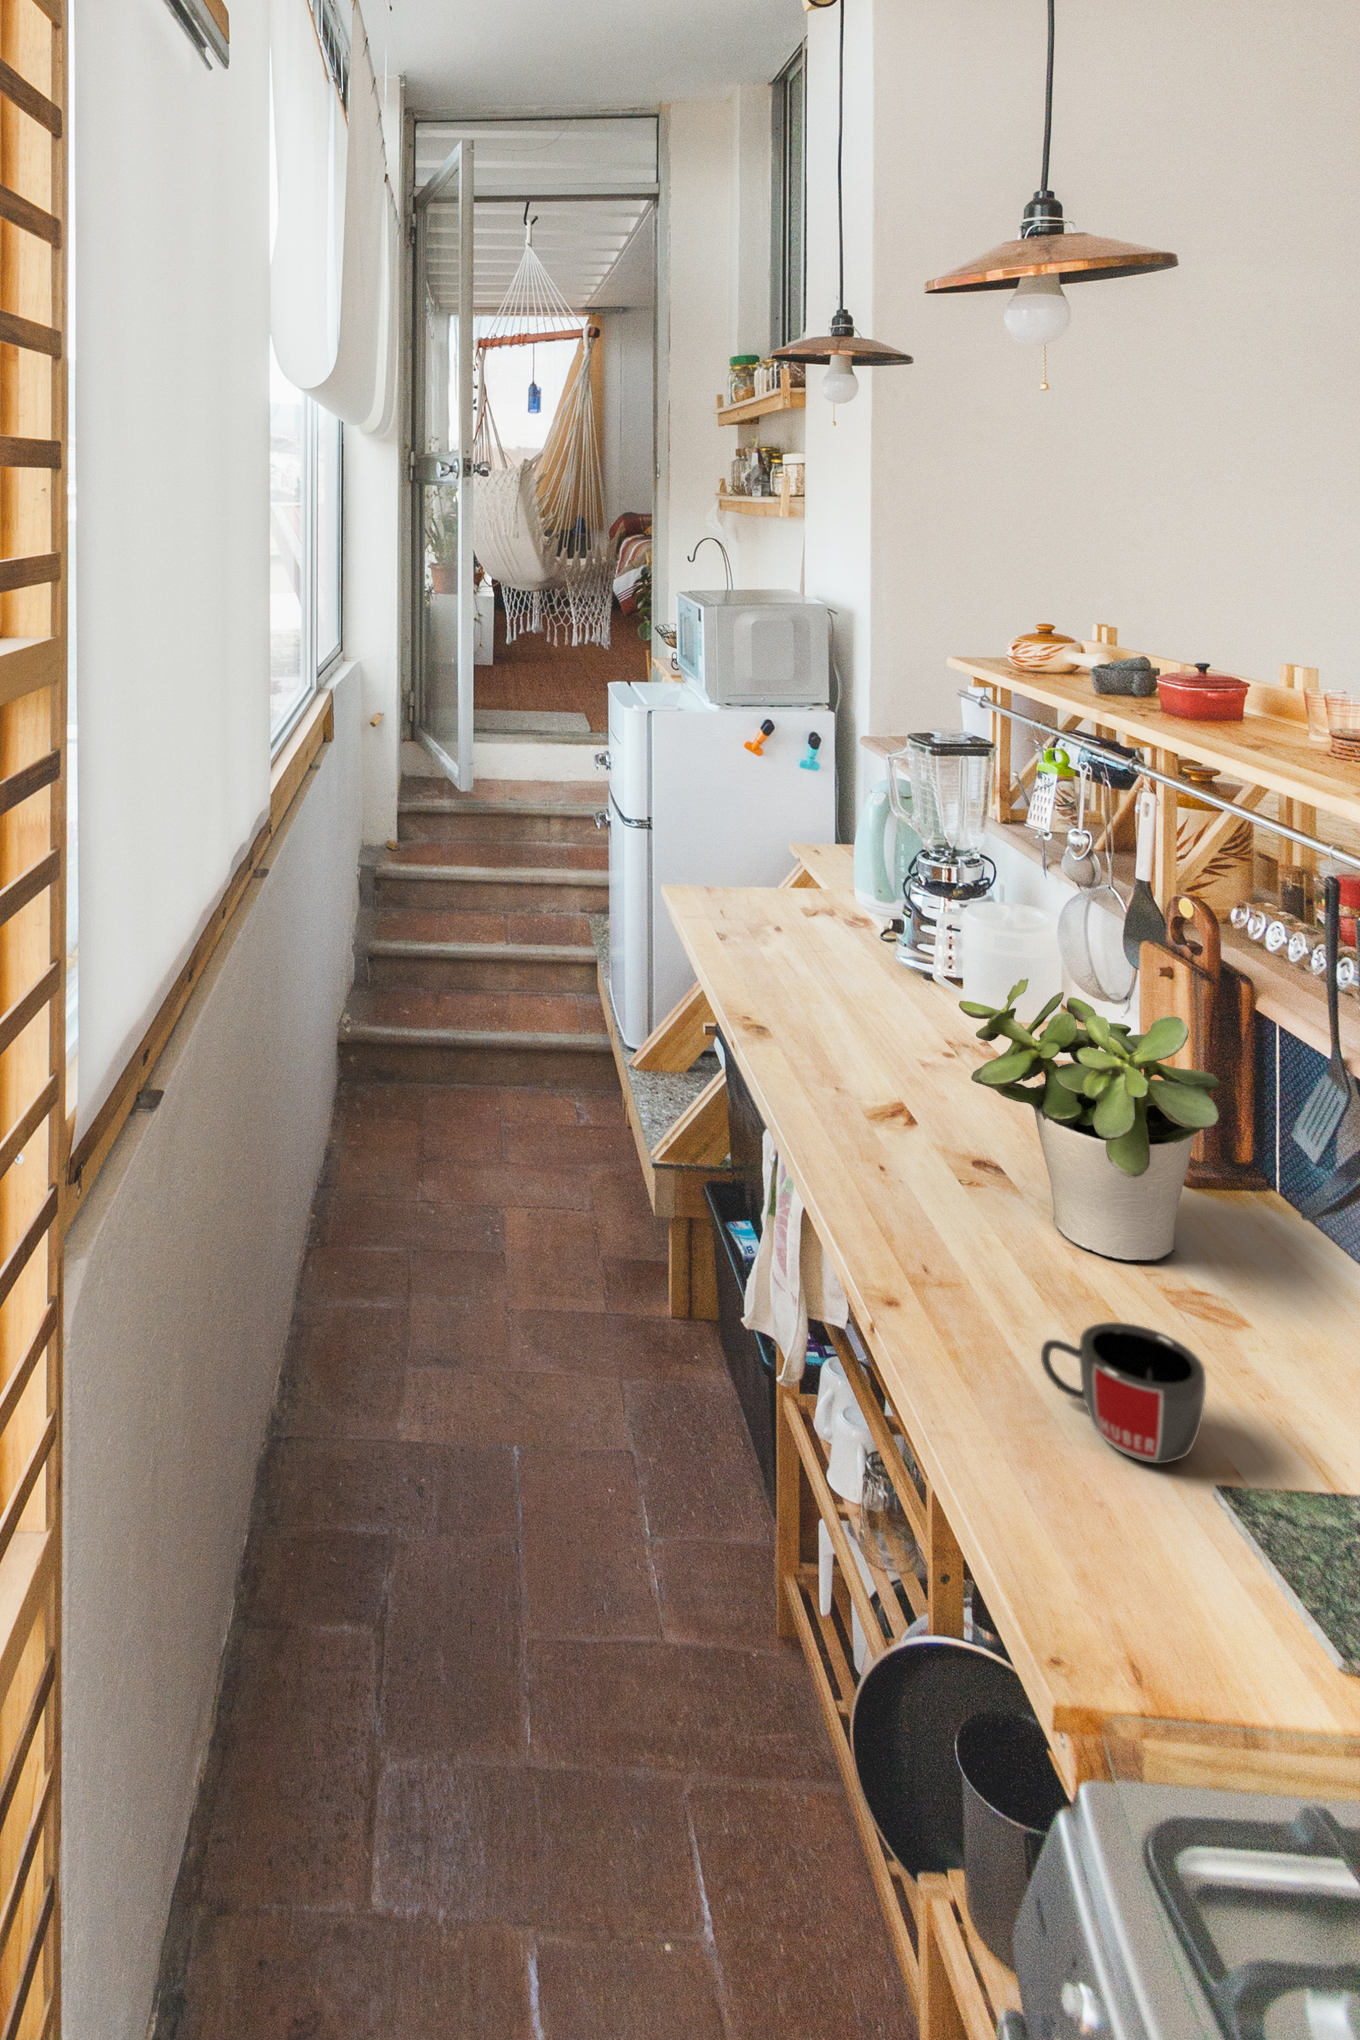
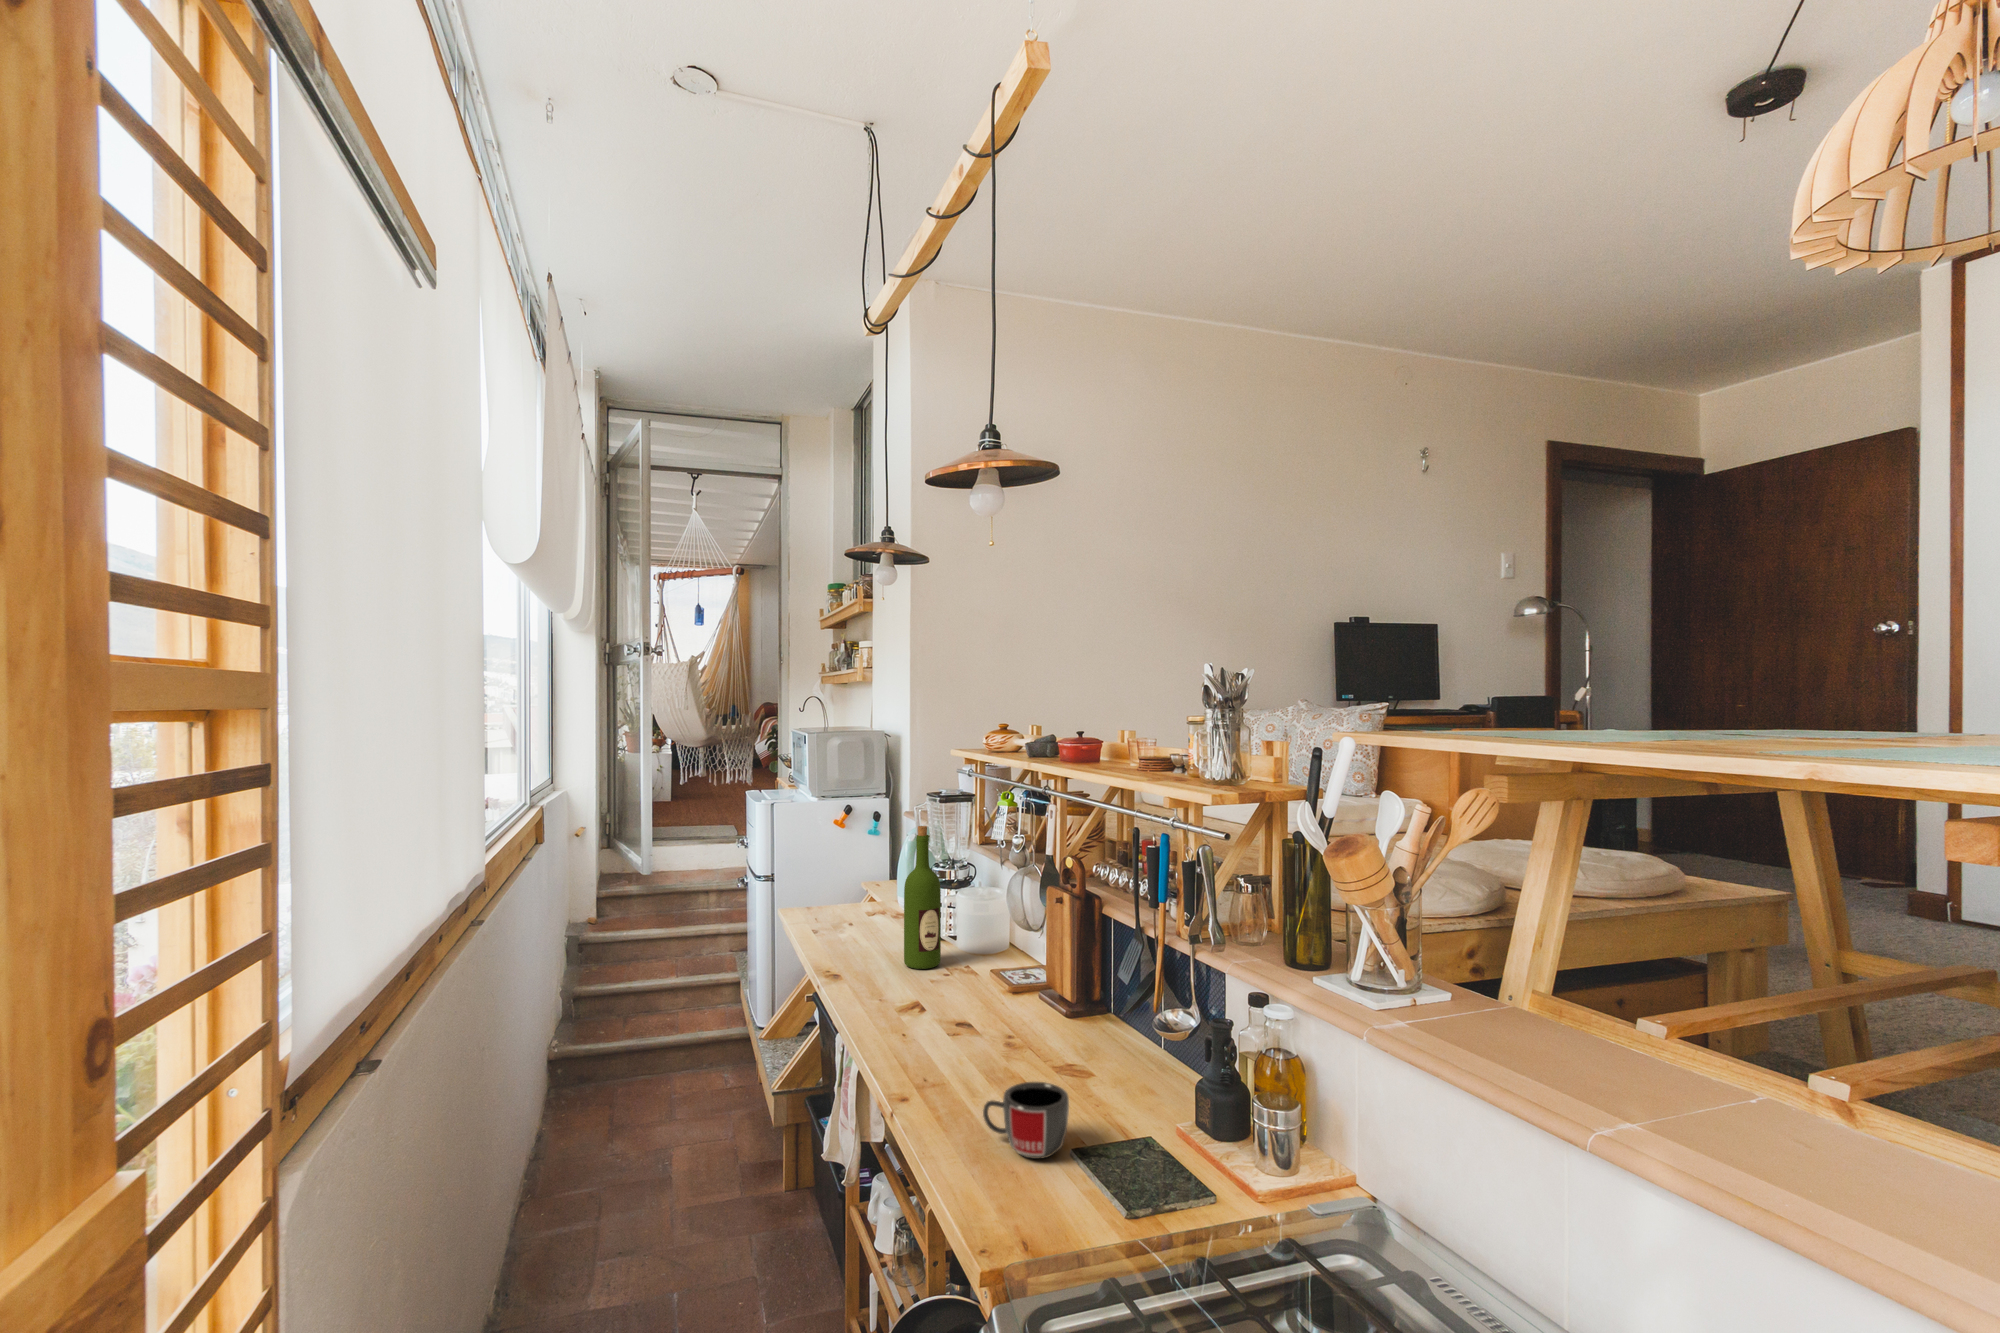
wine bottle: none [878,813,940,1040] -> present [904,826,941,969]
potted plant: present [959,979,1220,1261] -> none [944,902,1081,1061]

